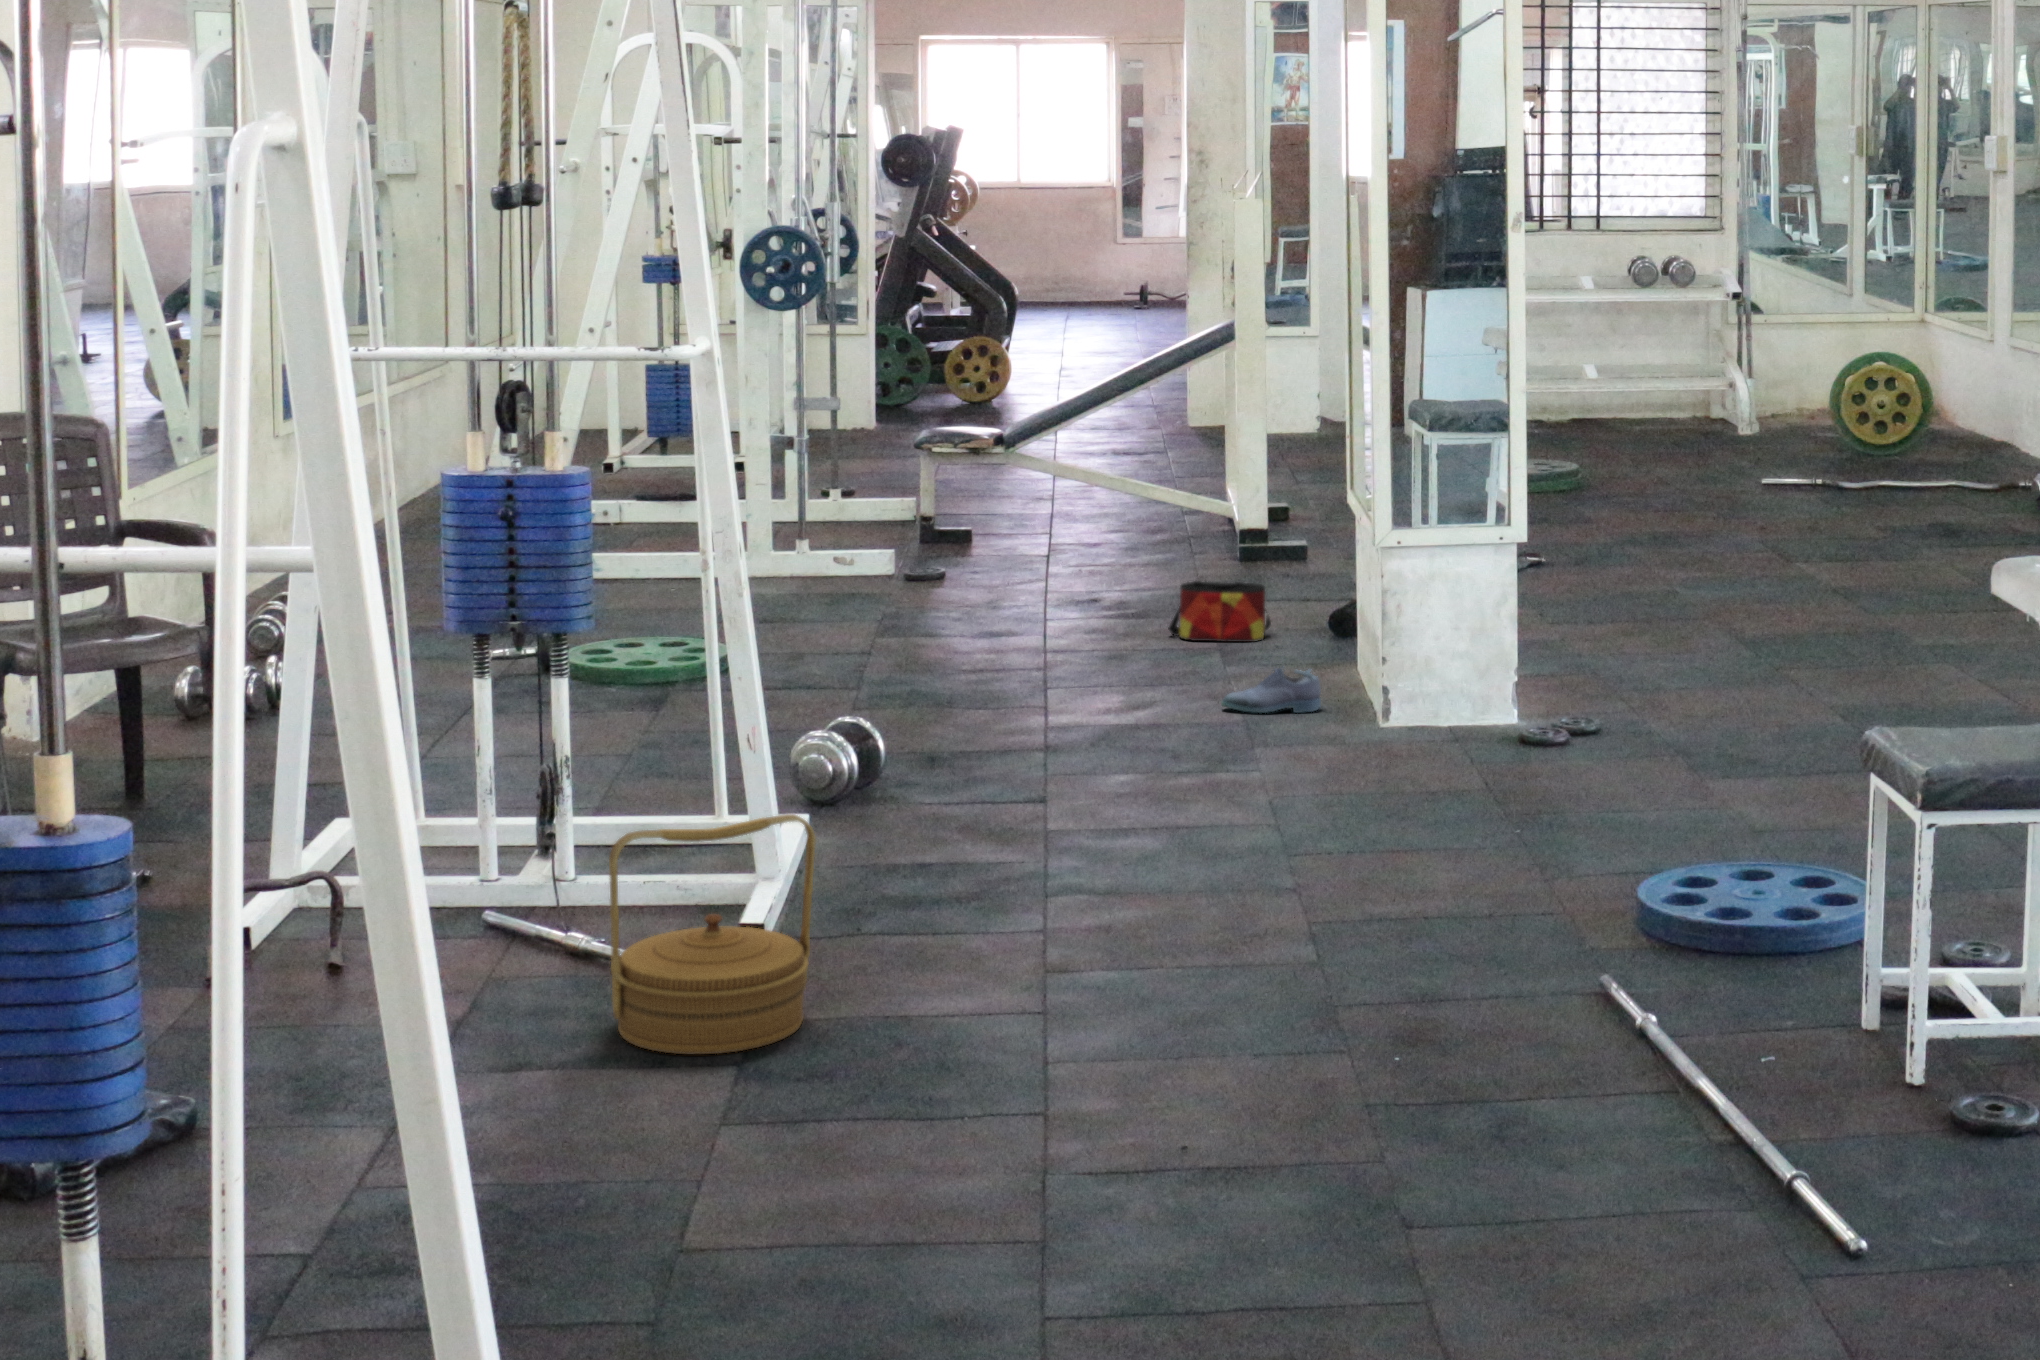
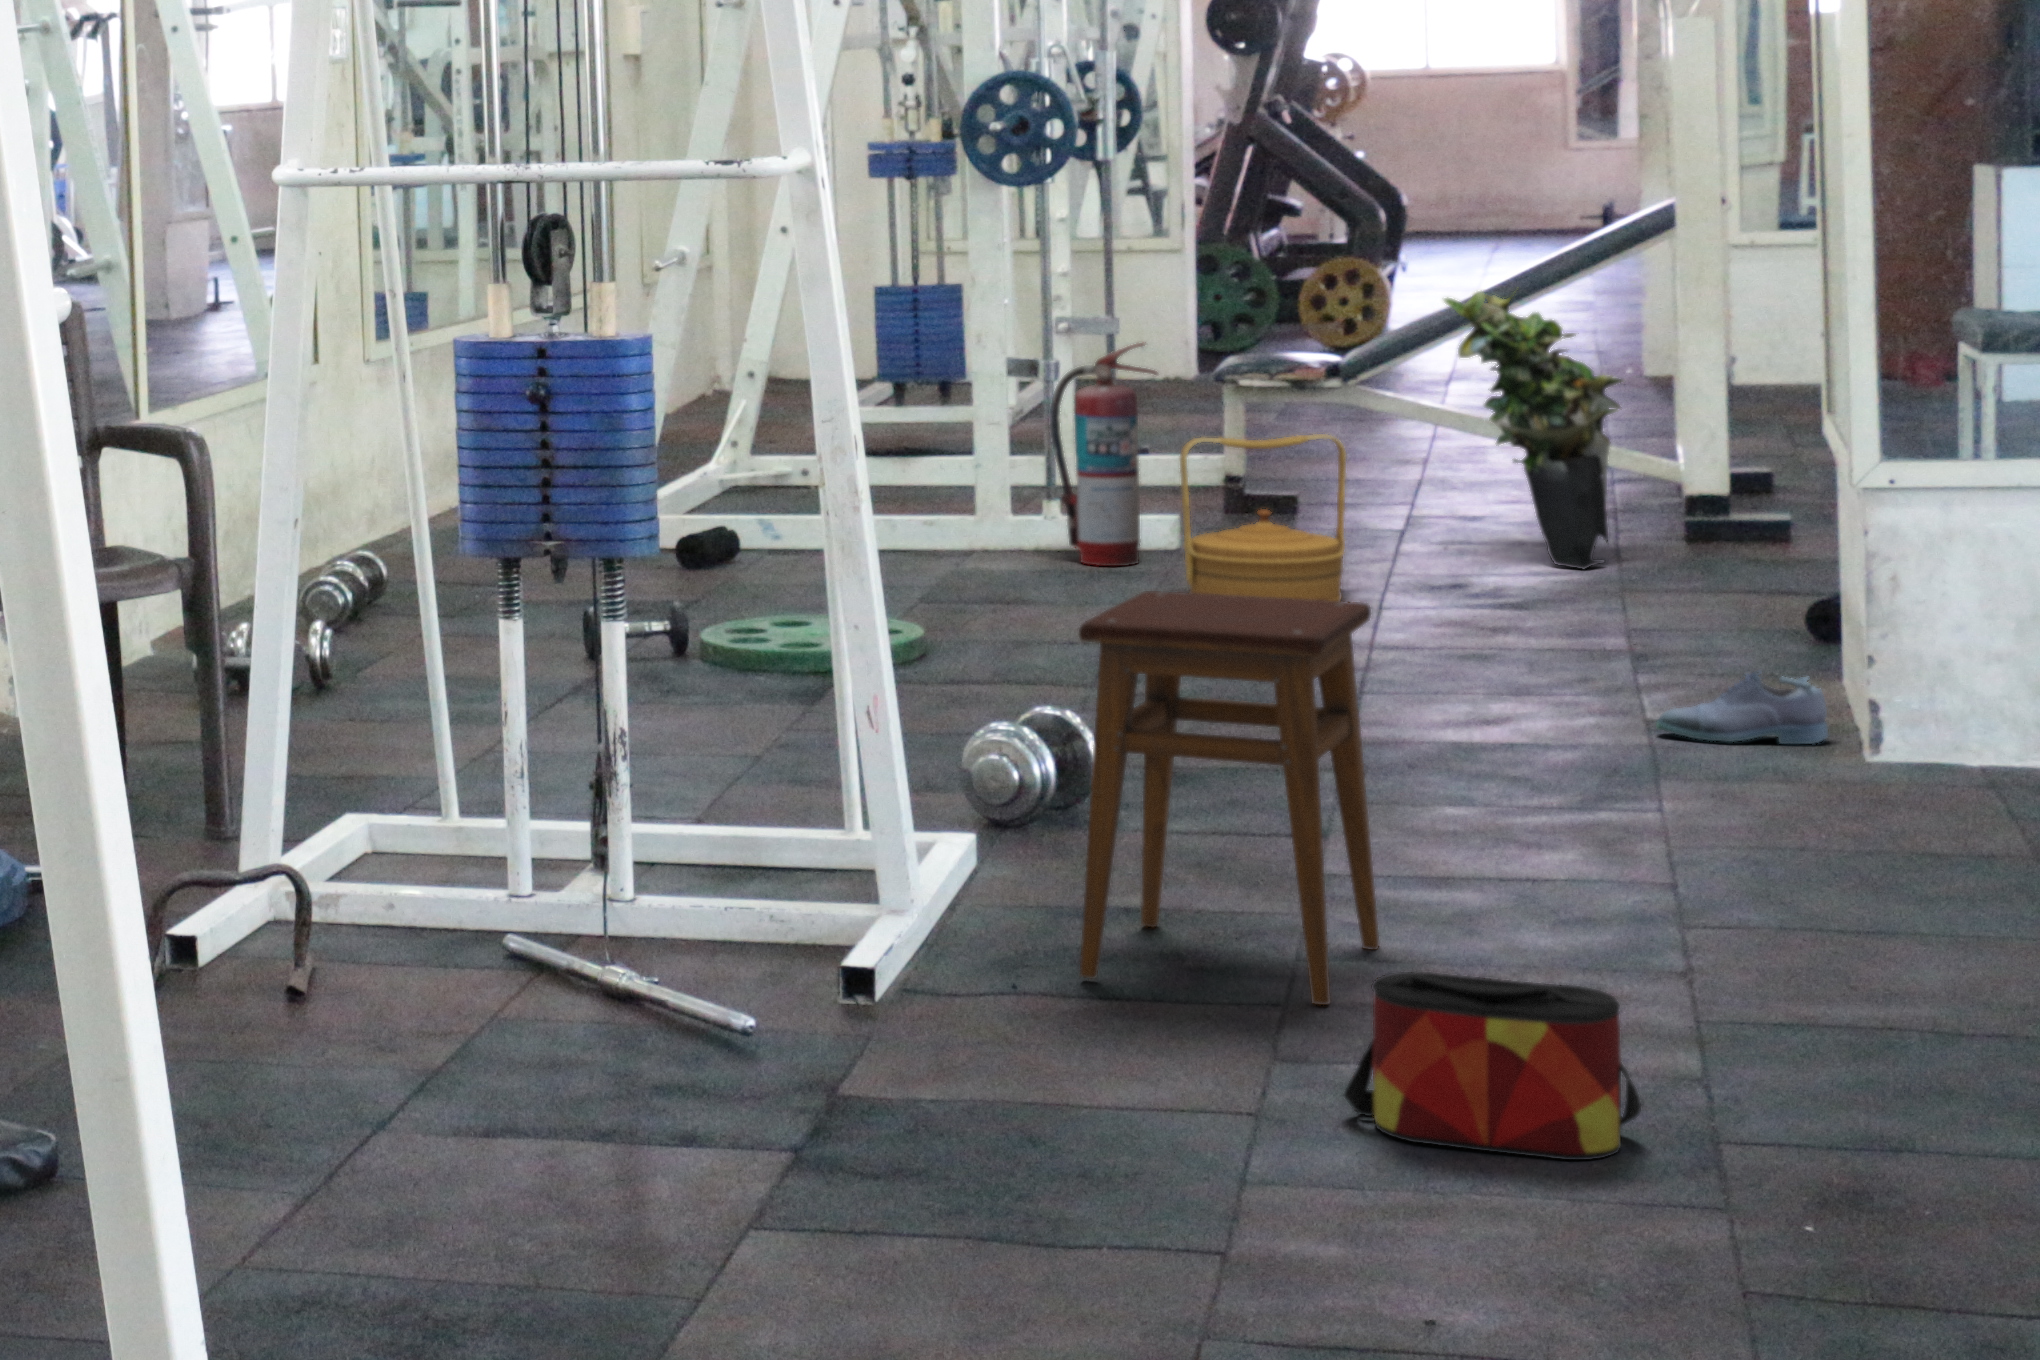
potted plant: none [1076,396,1191,588] -> present [1444,291,1622,569]
fire extinguisher: none [805,433,884,593] -> present [1050,343,1157,566]
bag: present [1168,581,1271,642] -> present [1344,972,1641,1160]
stool: none [900,646,1081,907] -> present [1079,591,1379,1005]
basket: present [609,814,816,1054] -> present [1180,434,1346,601]

